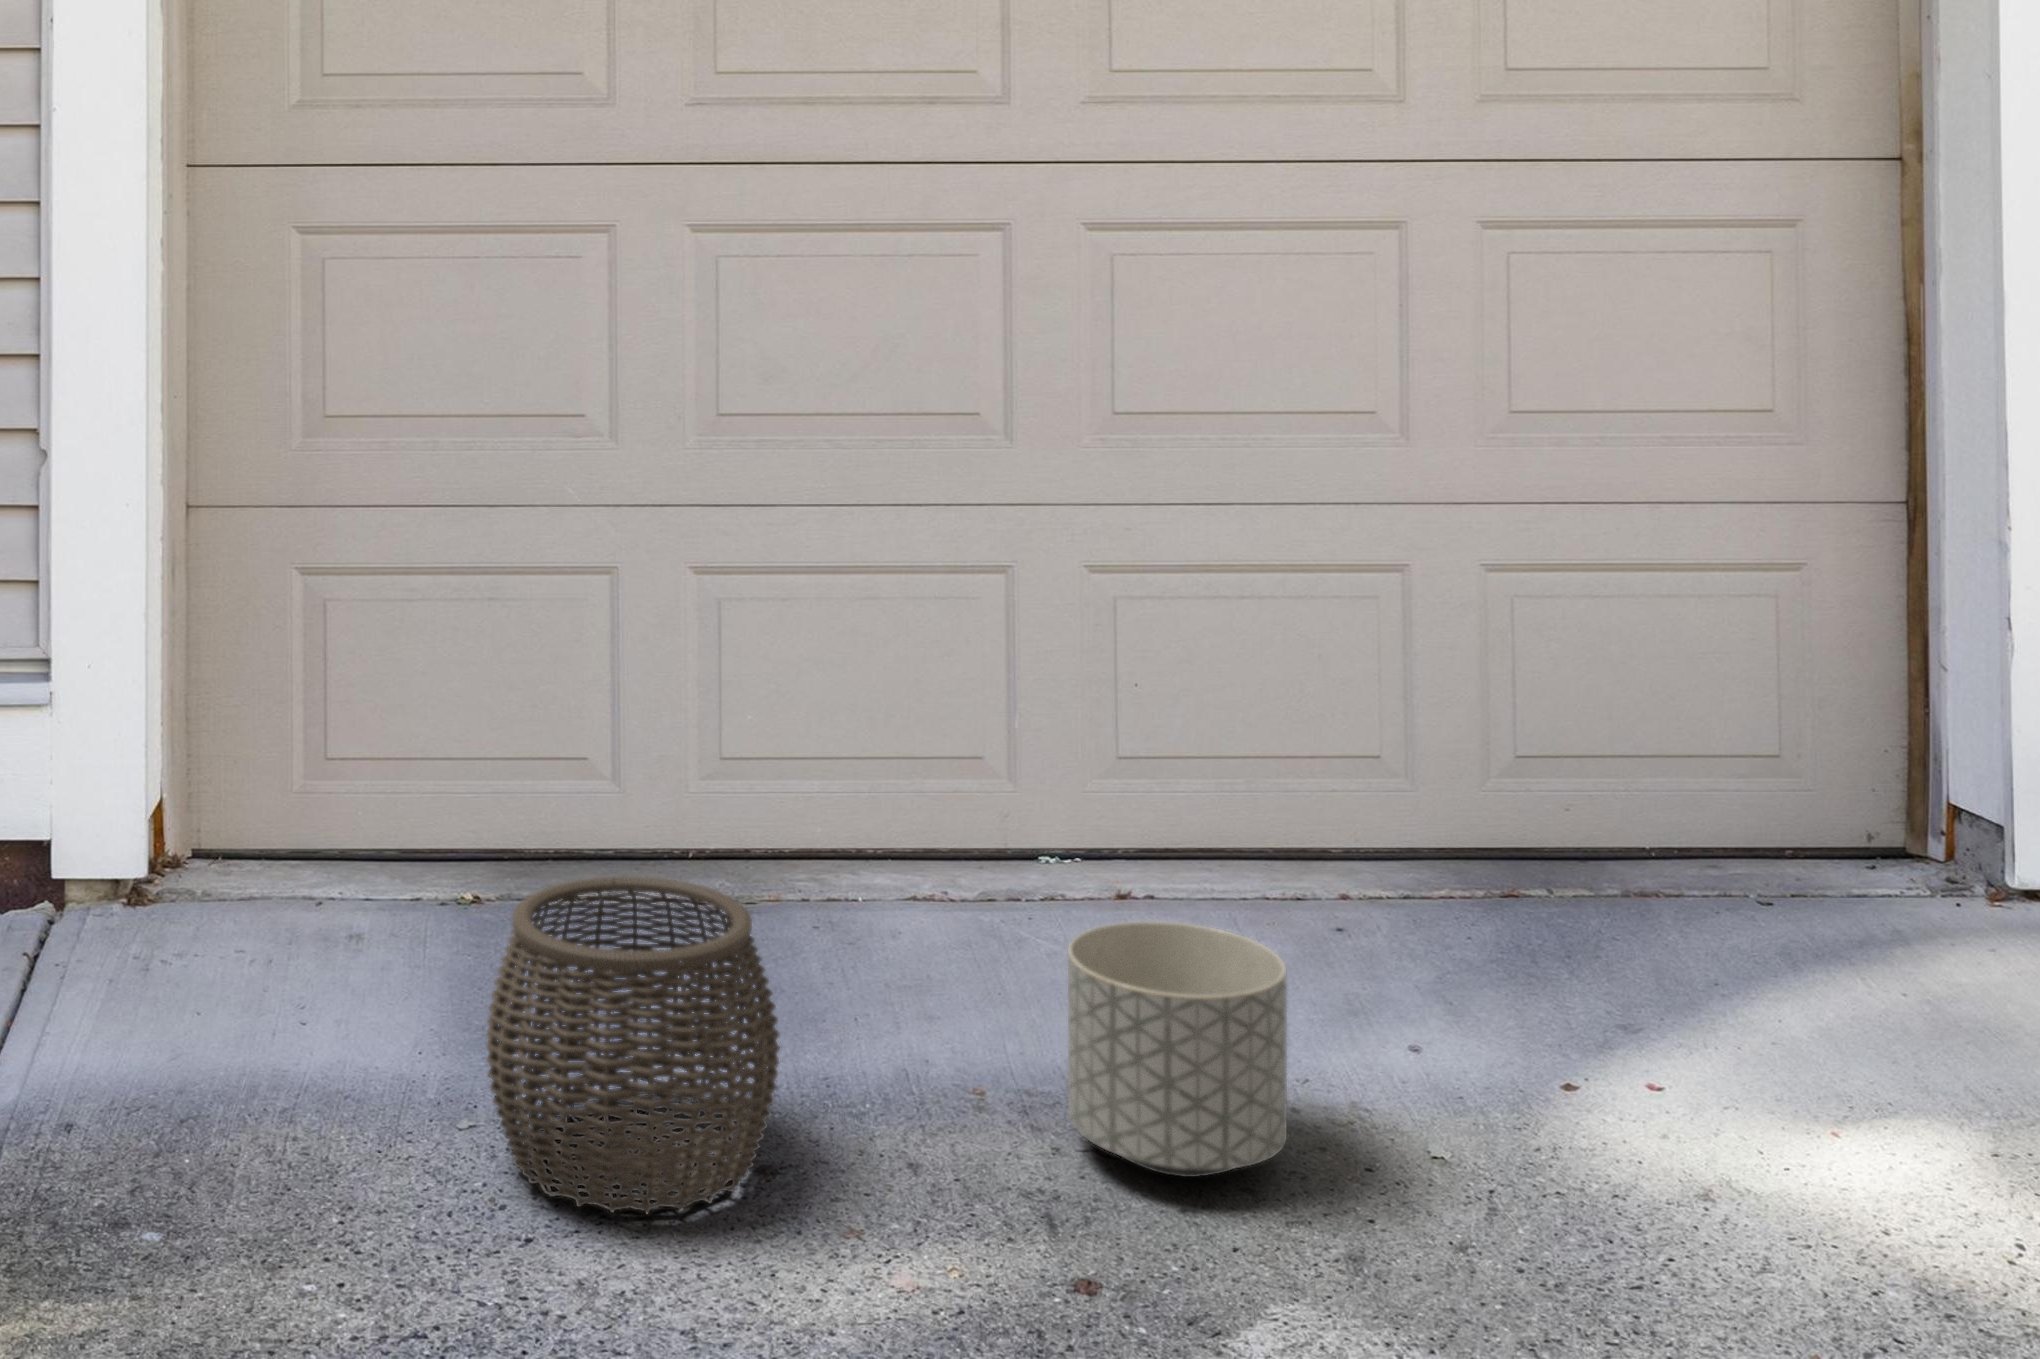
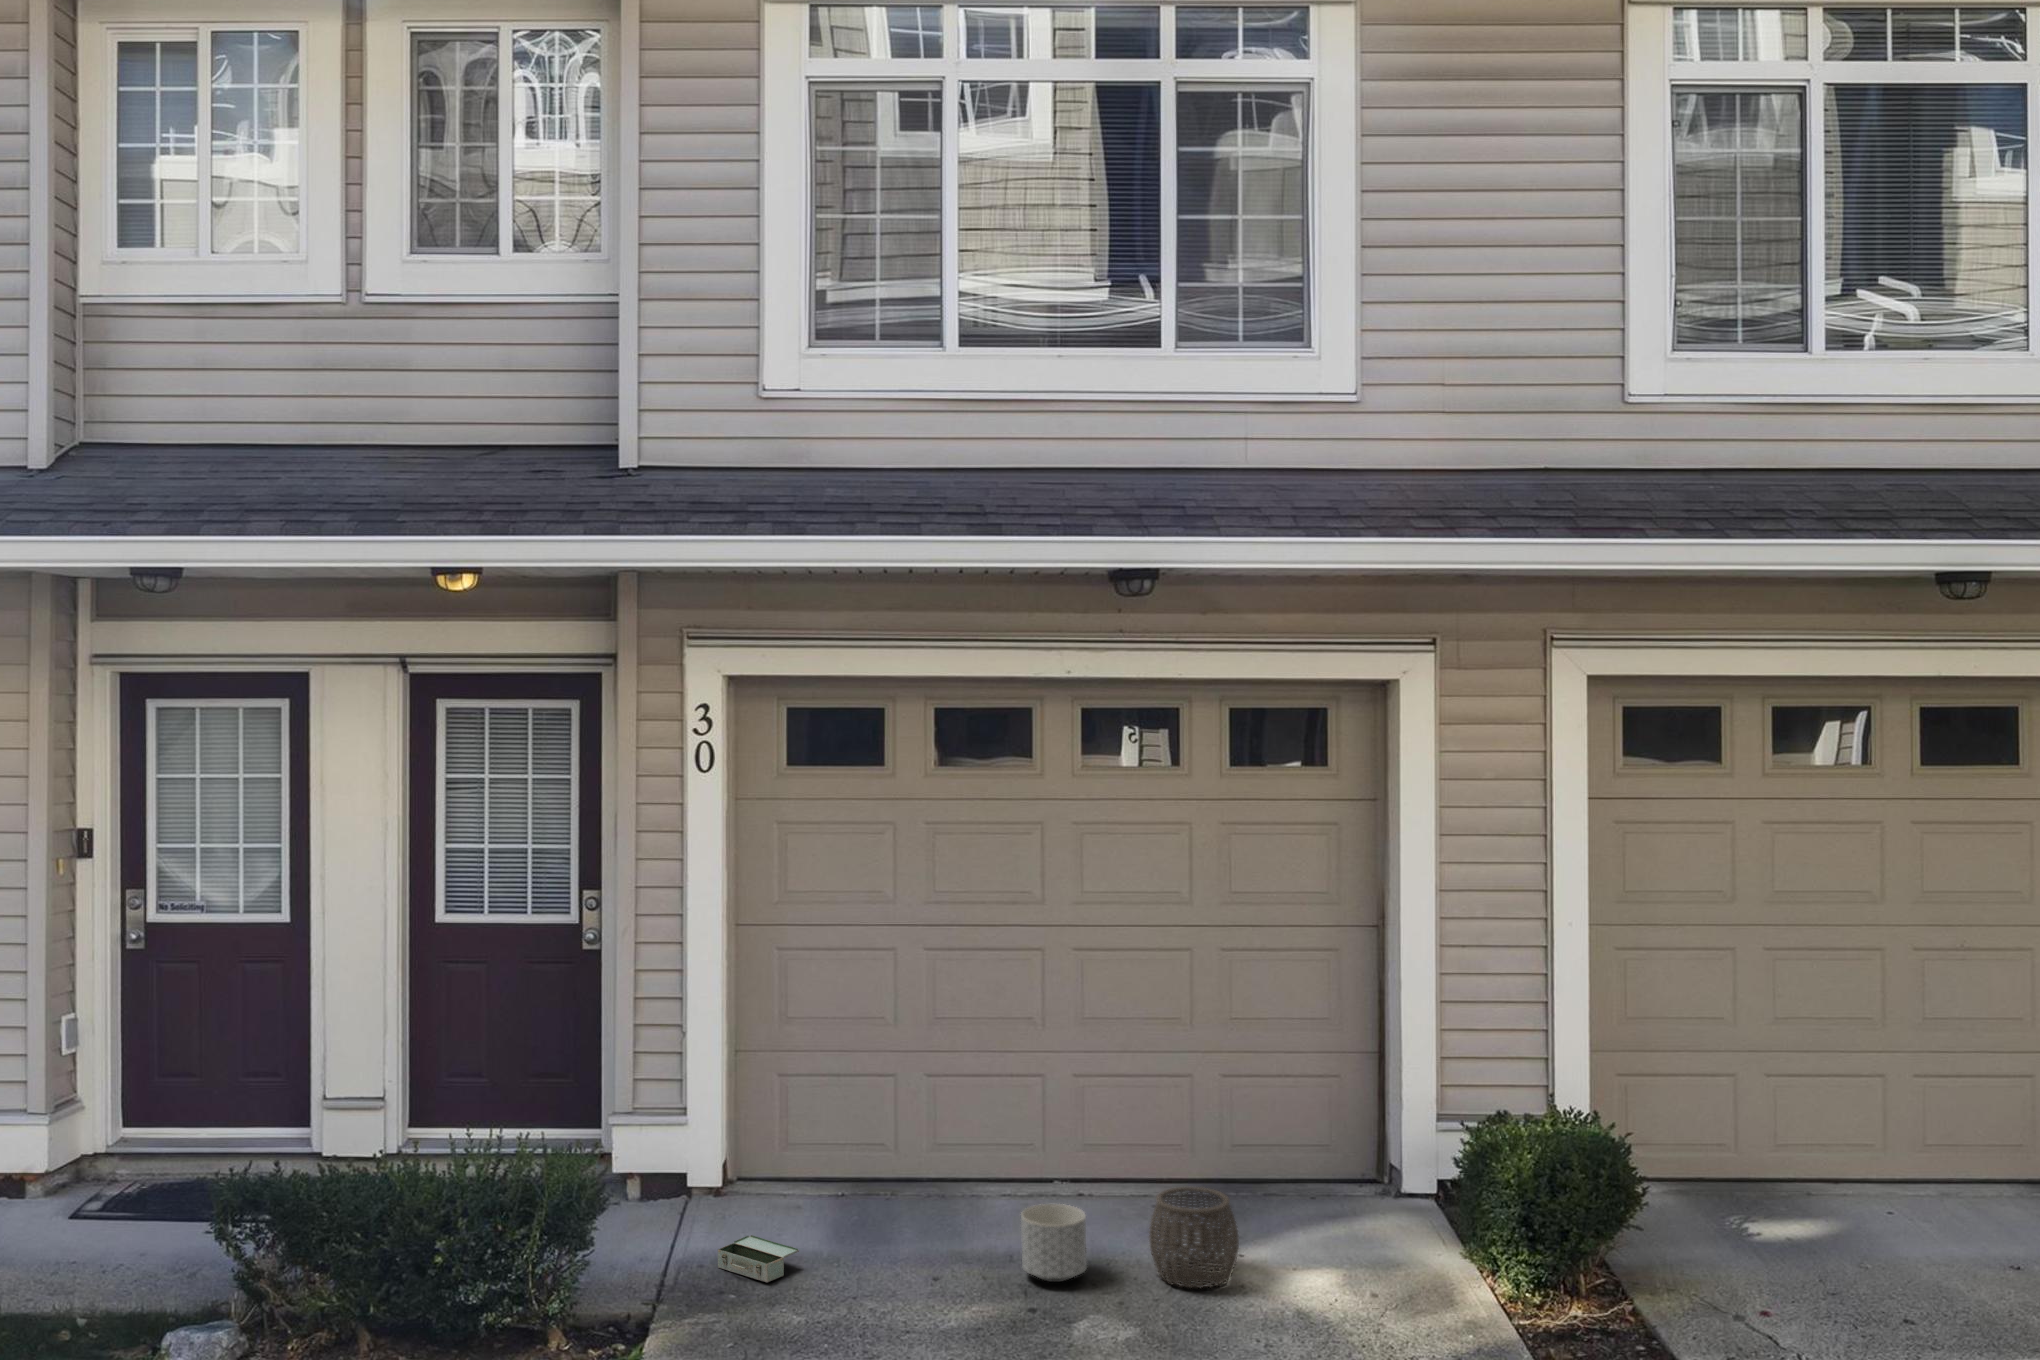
woven basket: present [486,877,780,1214] -> present [1149,1187,1239,1288]
toolbox: none [88,1011,346,1175] -> present [718,1235,799,1282]

